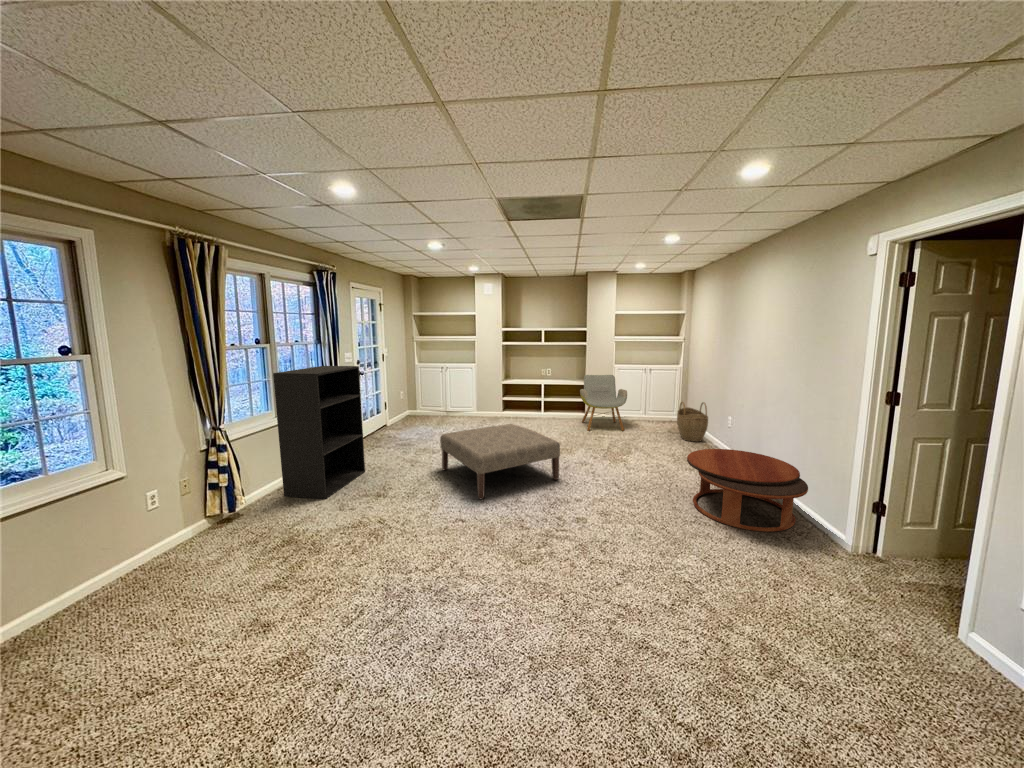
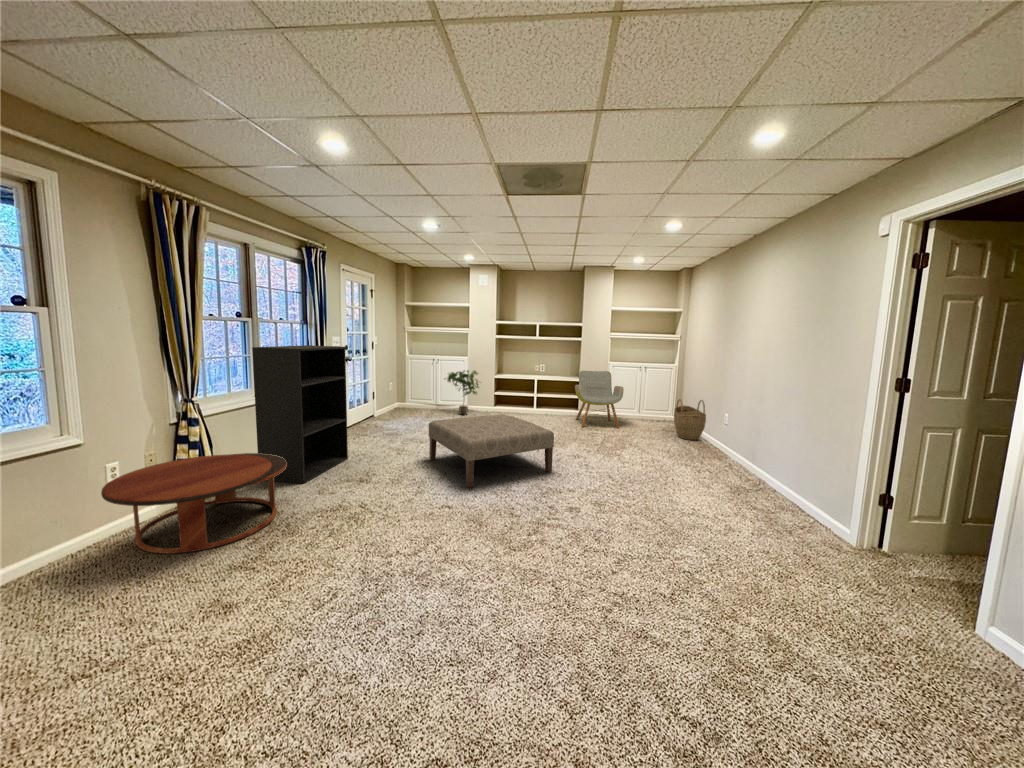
potted plant: none [453,377,490,421] -> present [445,371,479,415]
coffee table: present [687,449,808,532] -> present [101,453,287,554]

